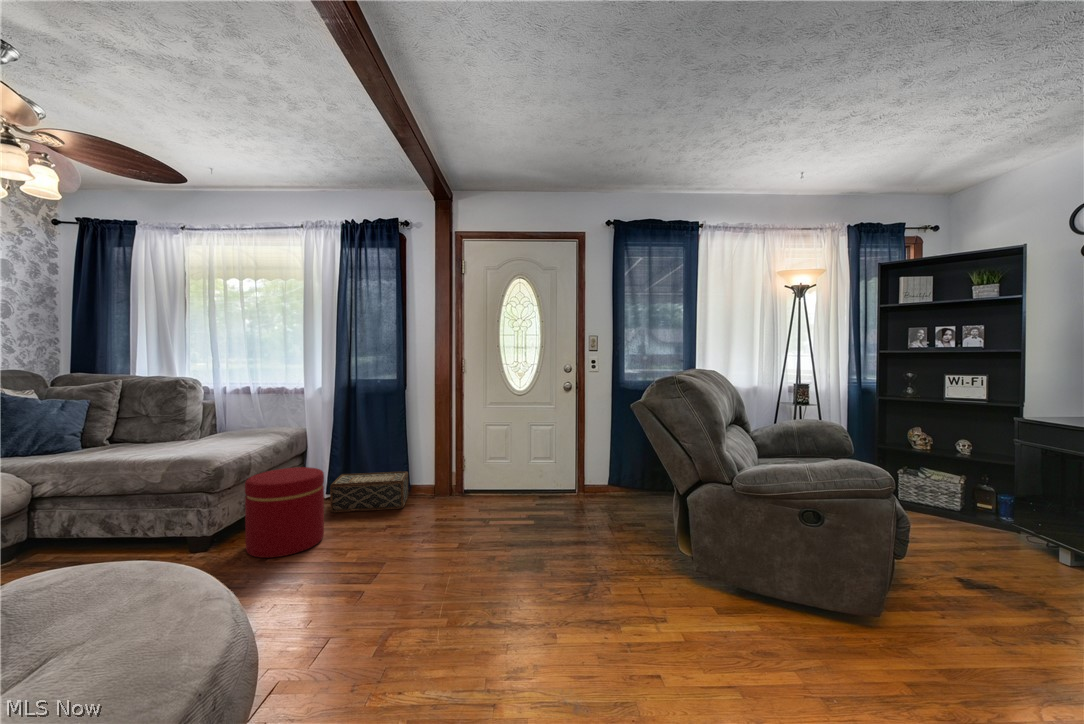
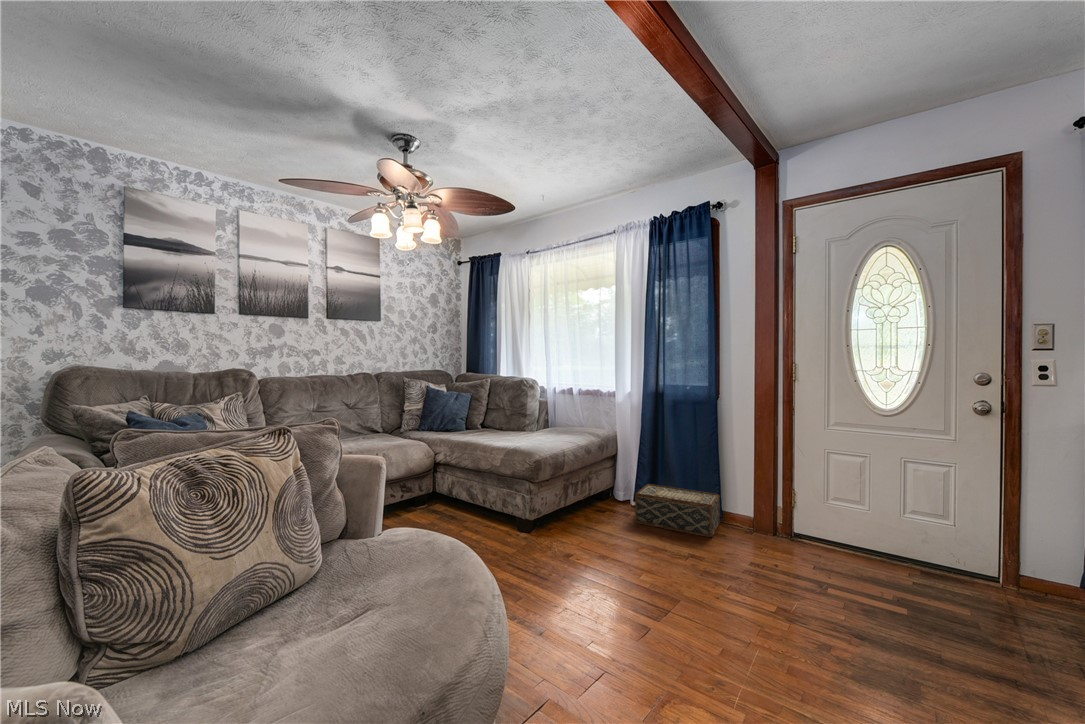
ottoman: present [245,467,324,558] -> none [557,470,625,560]

